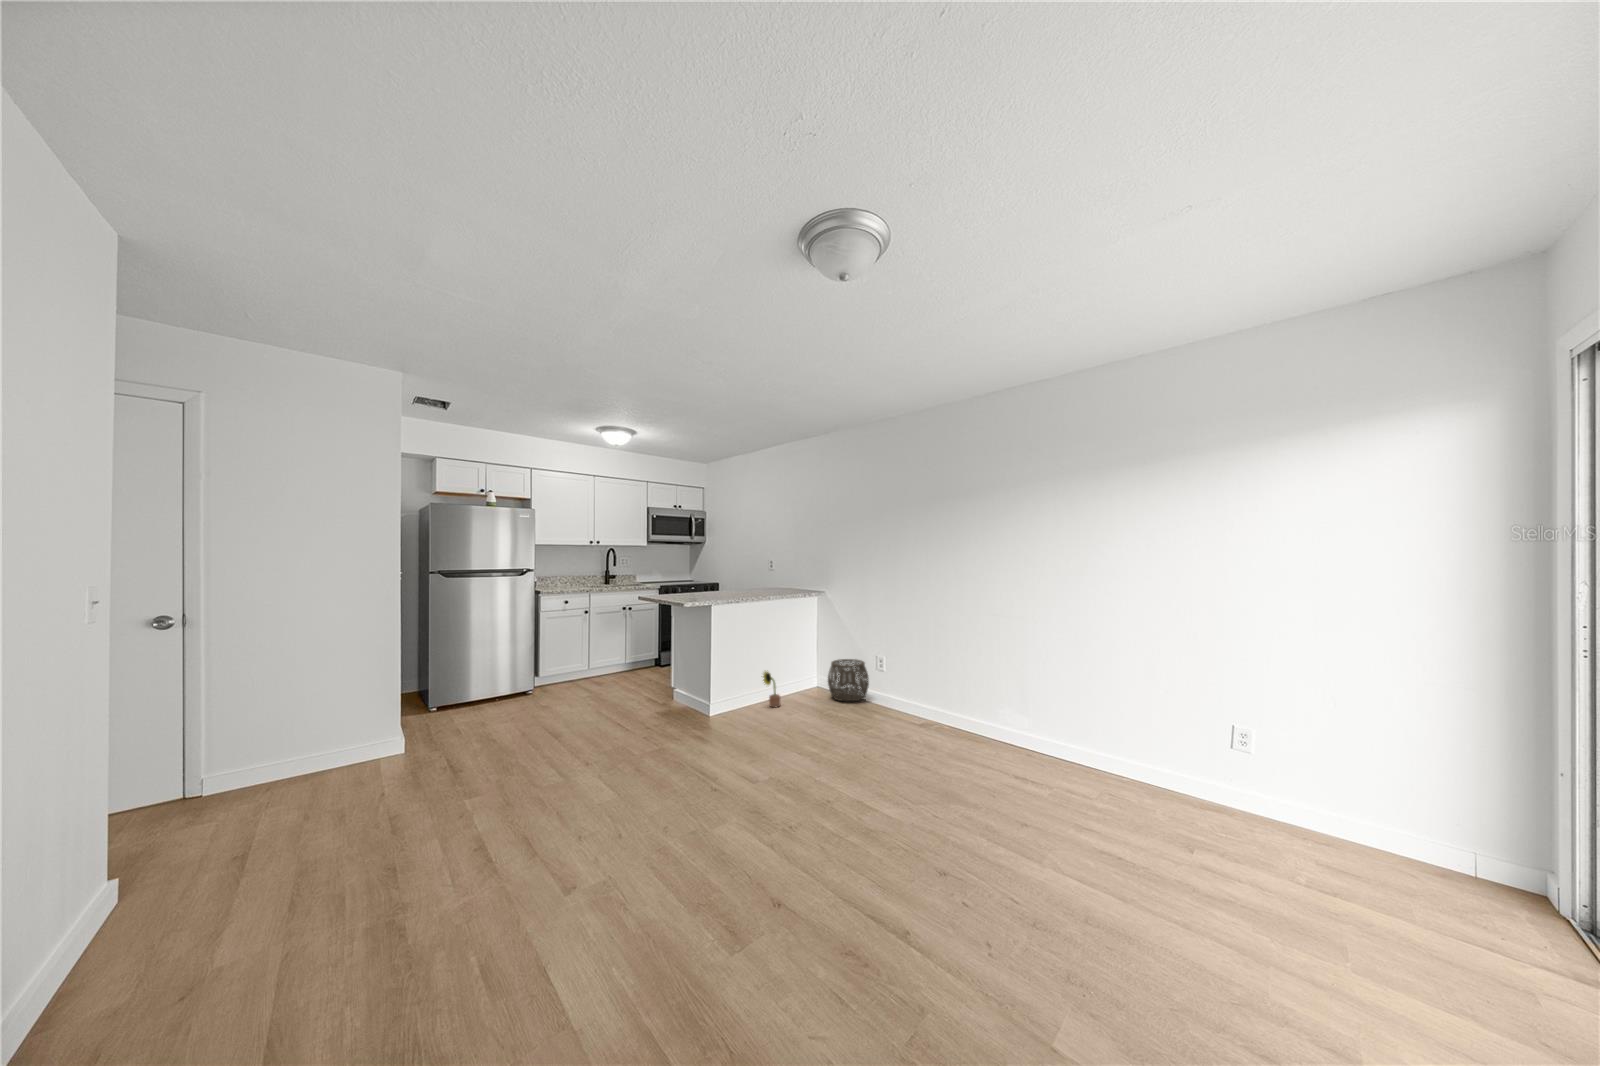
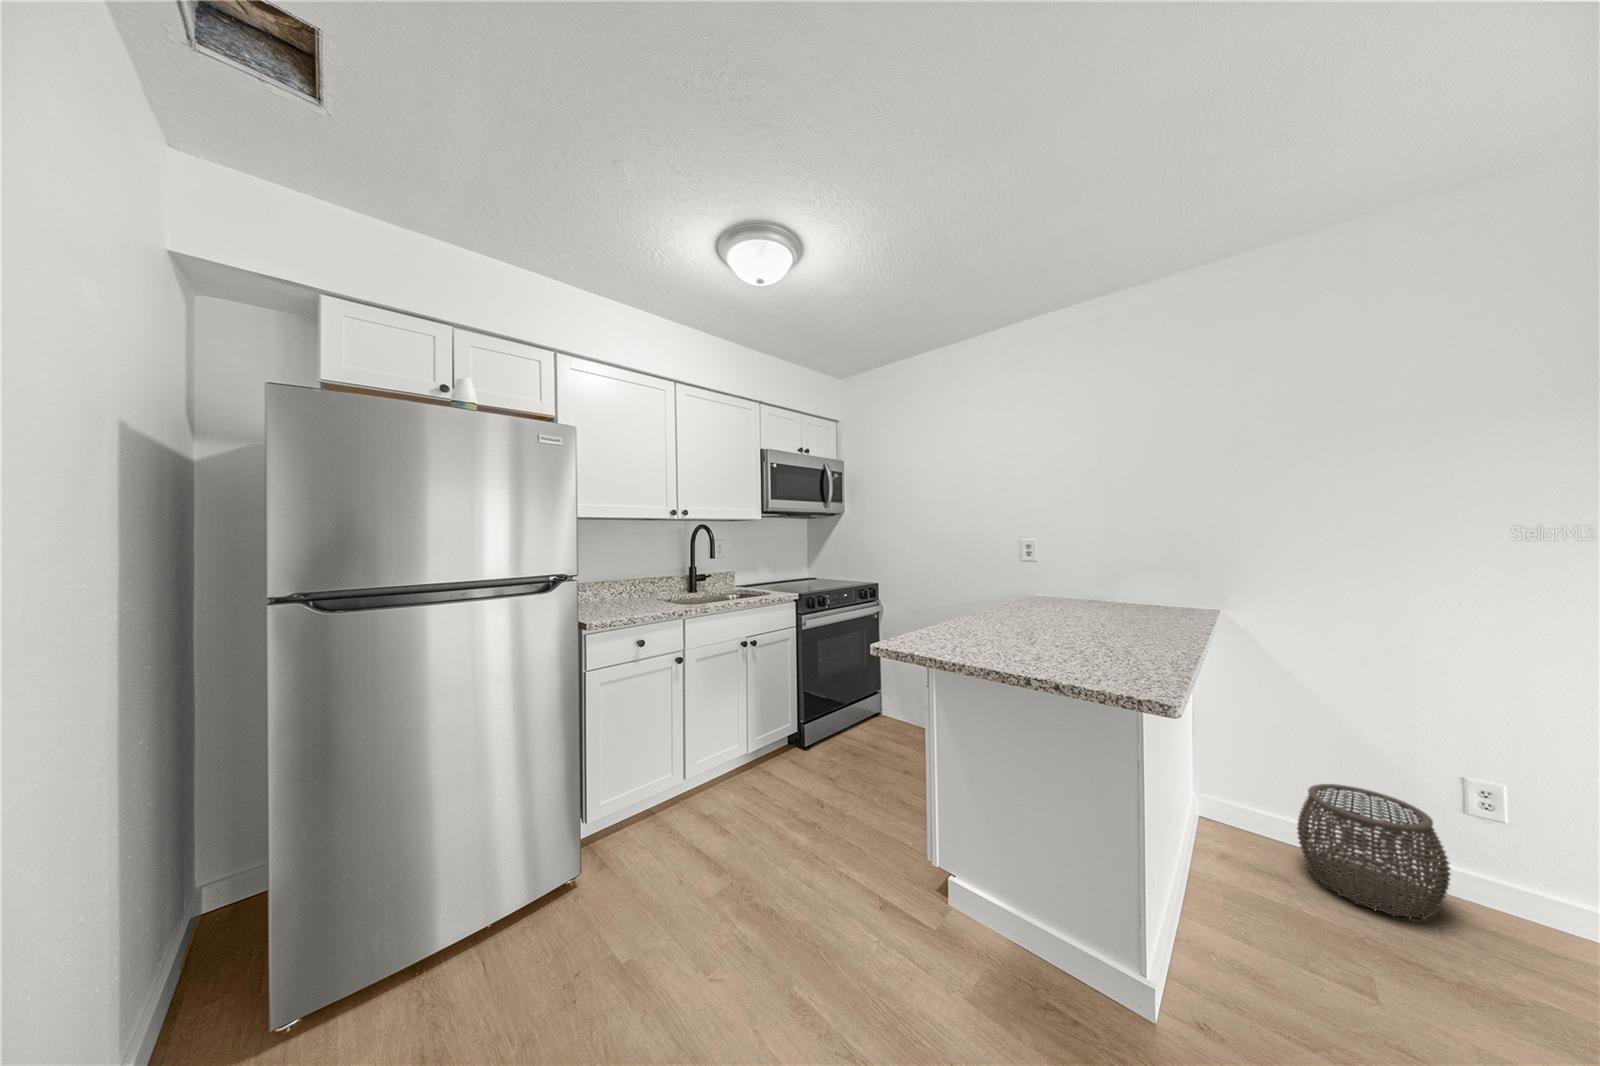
decorative plant: present [763,671,781,707] -> none [1208,854,1275,957]

